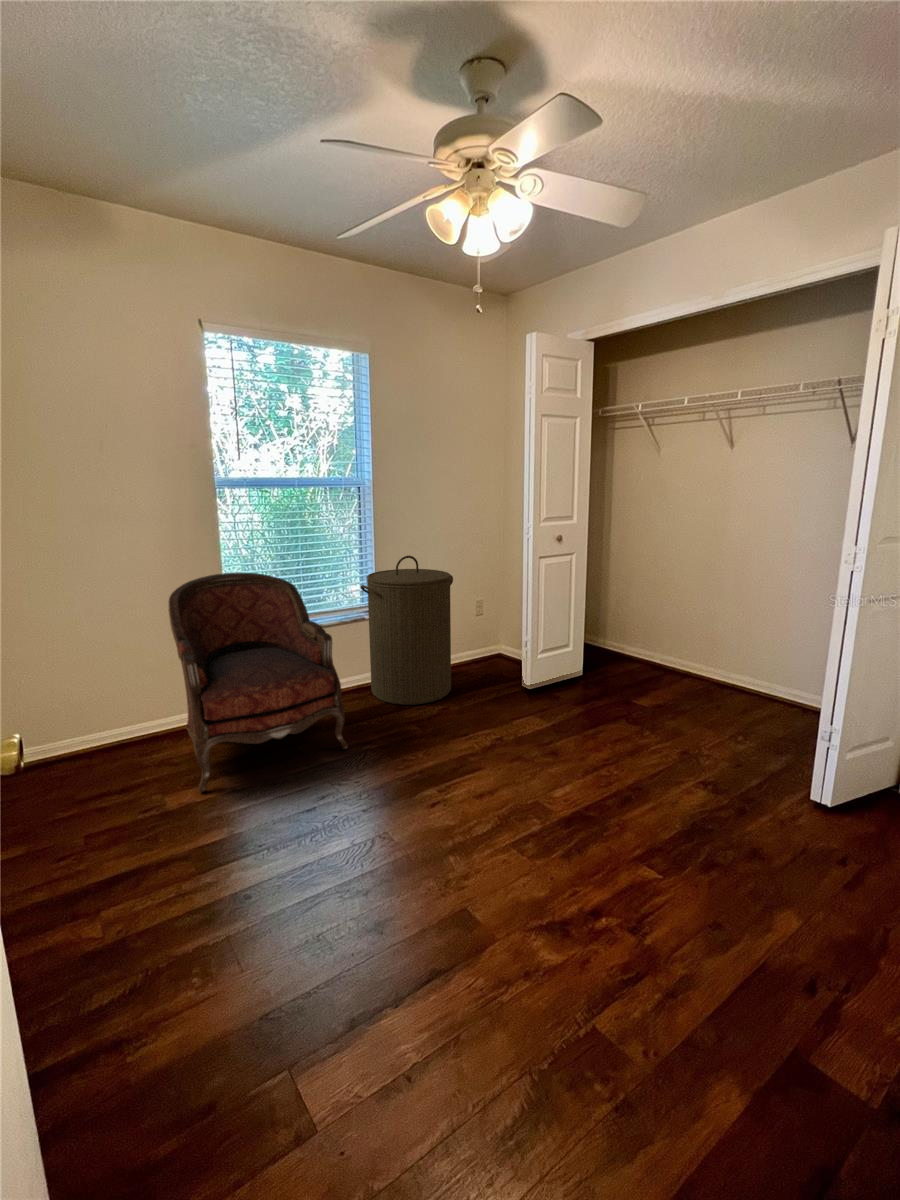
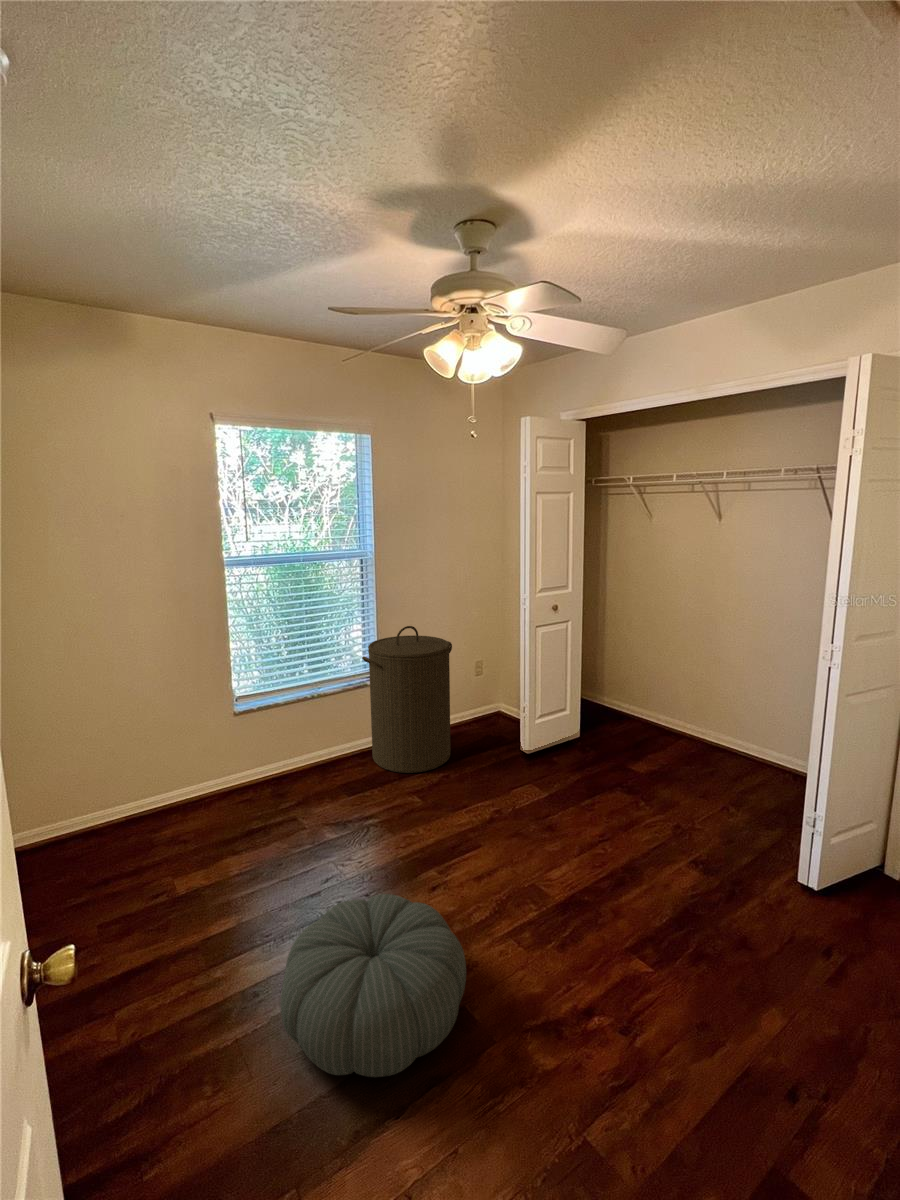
armchair: present [169,573,348,792] -> none [178,648,351,874]
pouf: none [272,801,468,972] -> present [280,894,466,1077]

